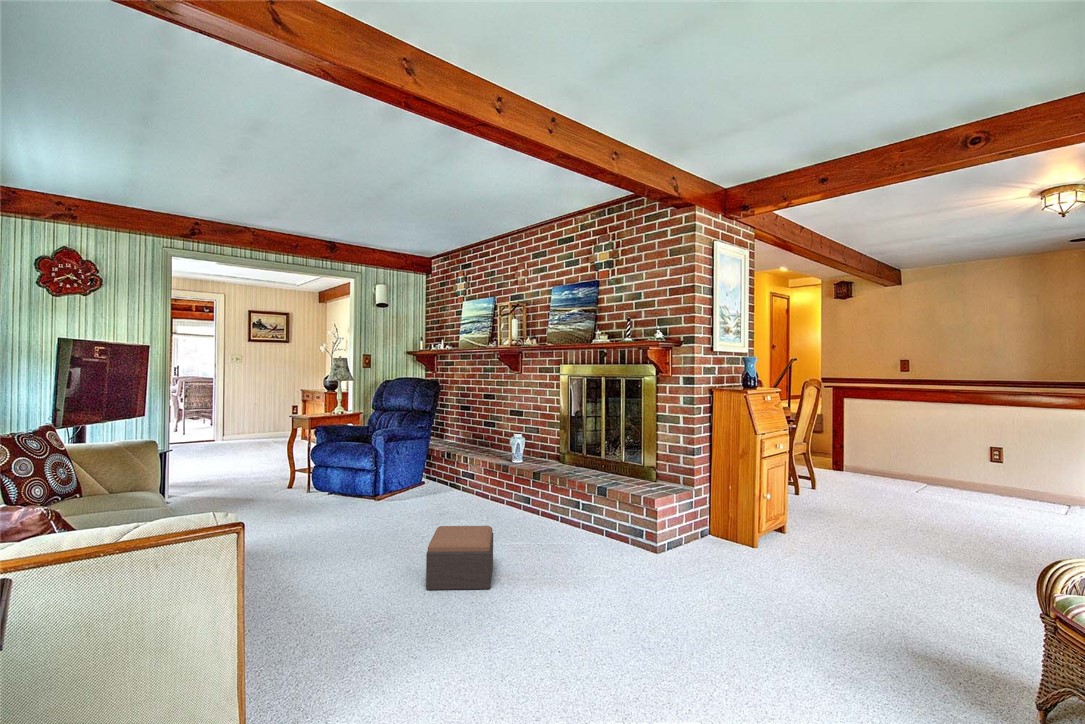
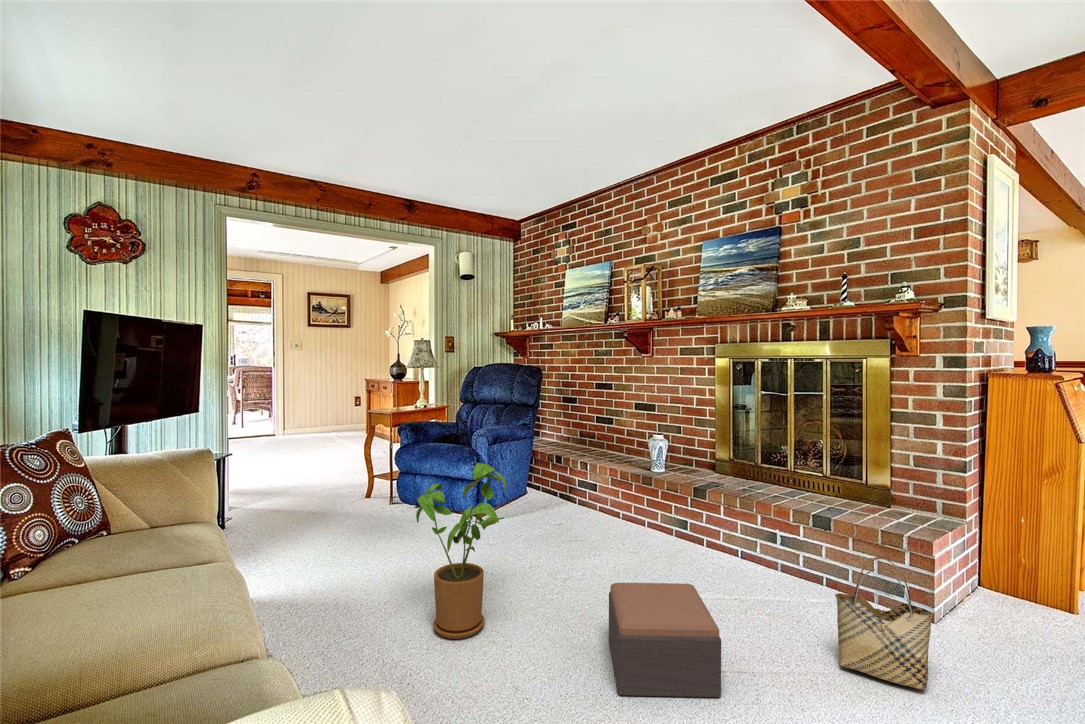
house plant: none [307,448,375,567] -> present [416,463,507,639]
woven basket: none [575,504,625,582] -> present [835,557,933,690]

